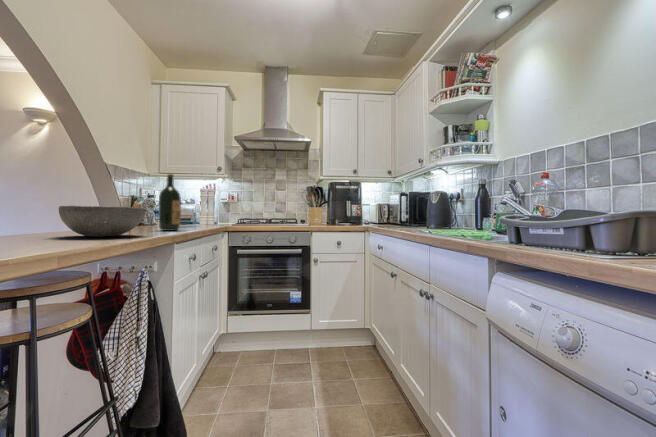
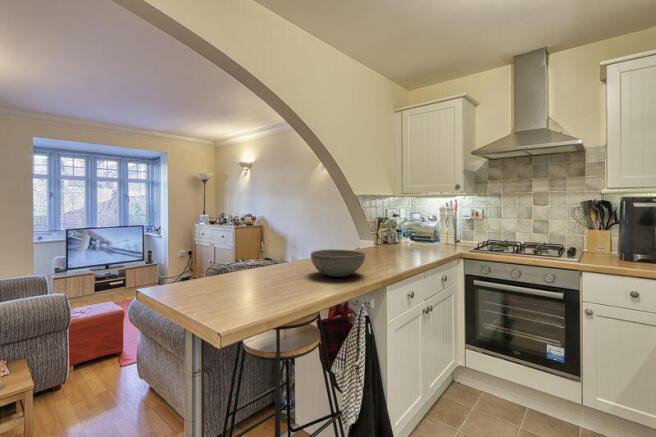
wine bottle: present [159,174,181,231] -> none [388,211,406,263]

